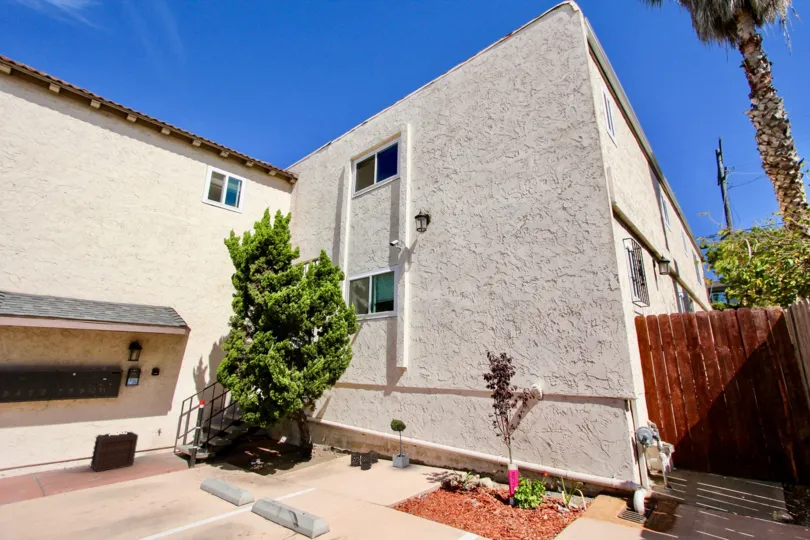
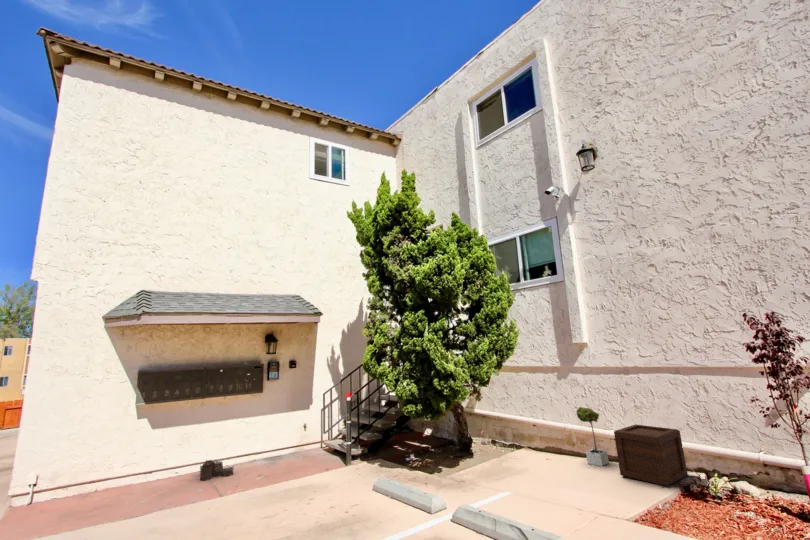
wooden crate: present [91,432,138,472] -> present [614,424,688,486]
woven basket: present [351,450,378,470] -> present [200,460,233,480]

